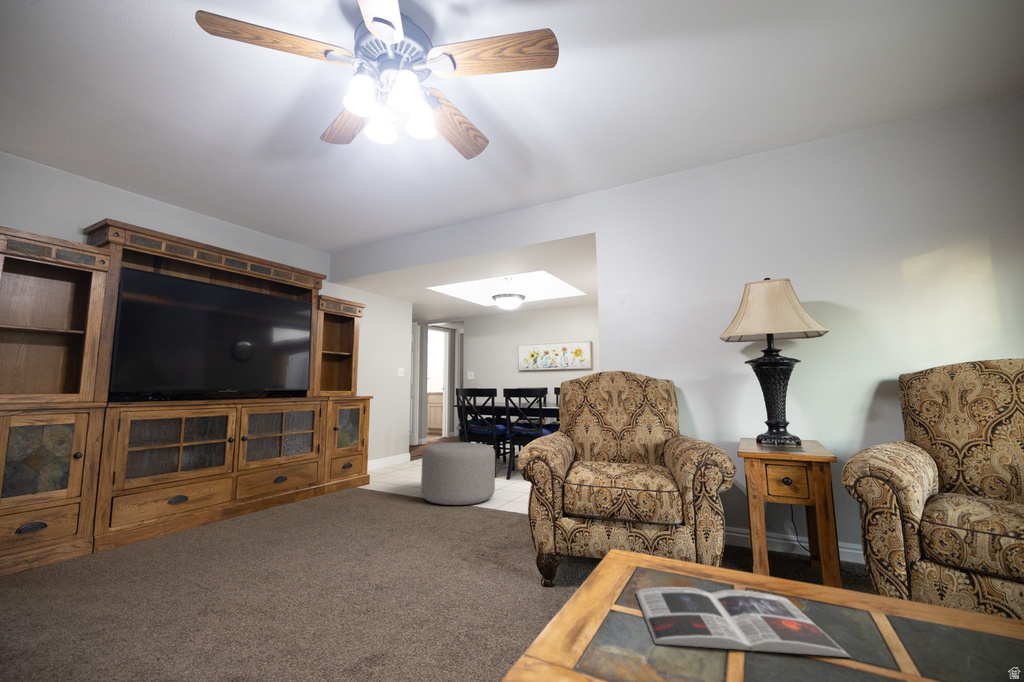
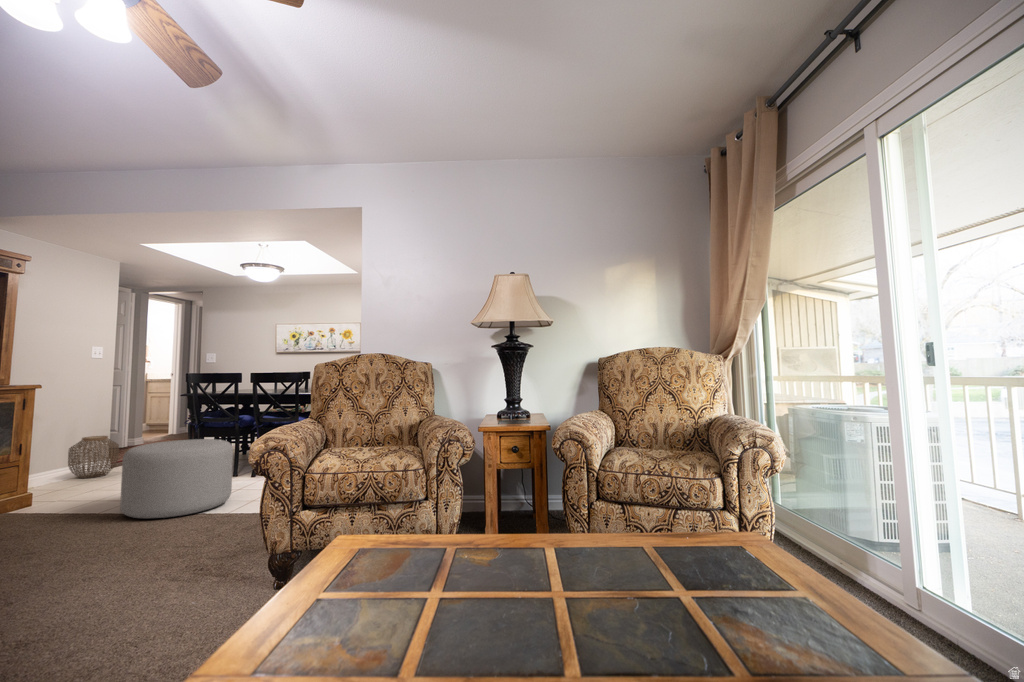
woven basket: none [387,435,417,466] -> present [68,436,119,478]
magazine: present [636,587,850,657] -> none [350,546,512,610]

